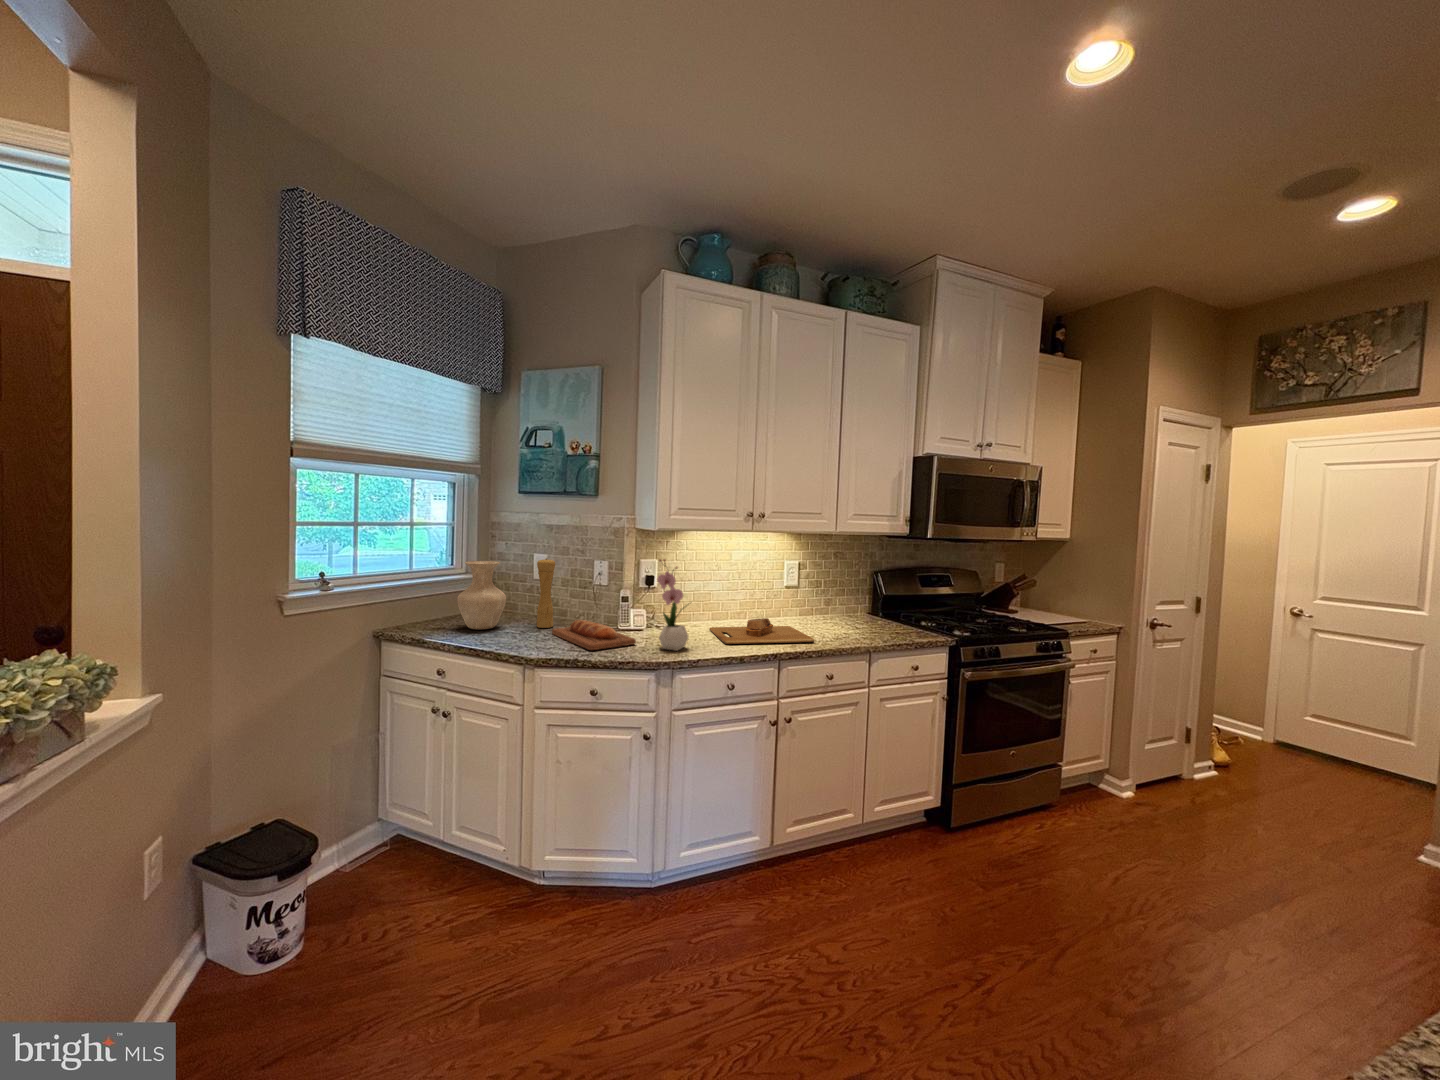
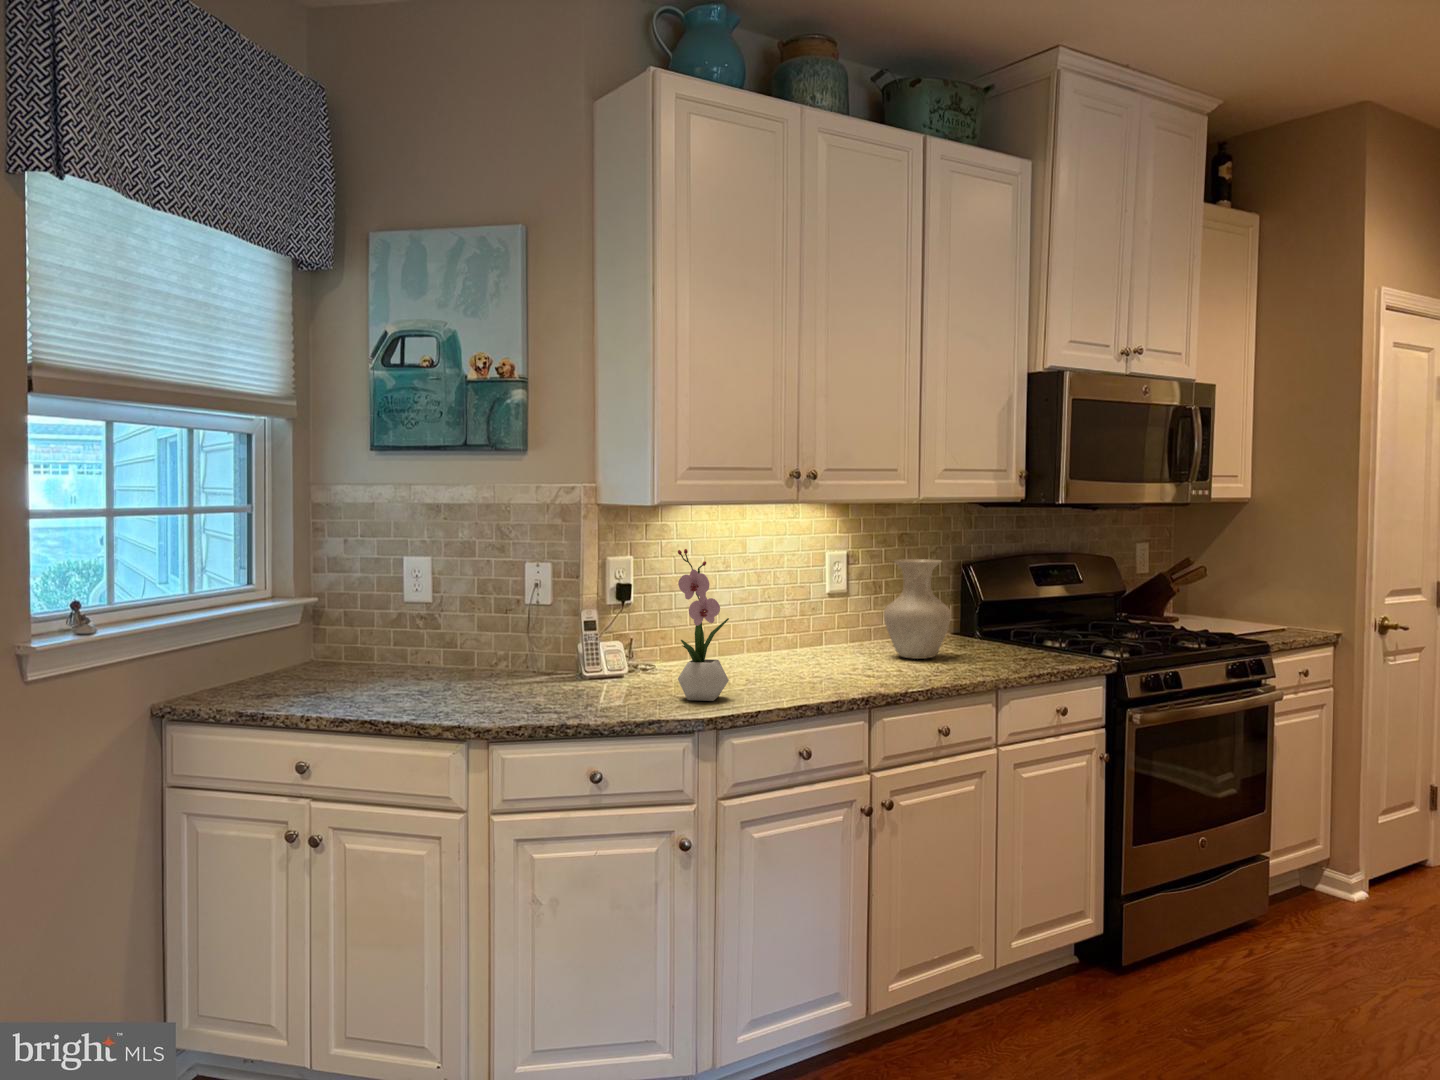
pepper mill: present [537,558,555,628] -> none [434,563,466,685]
vase: present [457,561,506,630] -> present [884,559,951,659]
cutting board: present [710,618,814,644] -> none [730,645,913,688]
bread loaf: present [552,620,636,650] -> none [477,665,637,709]

